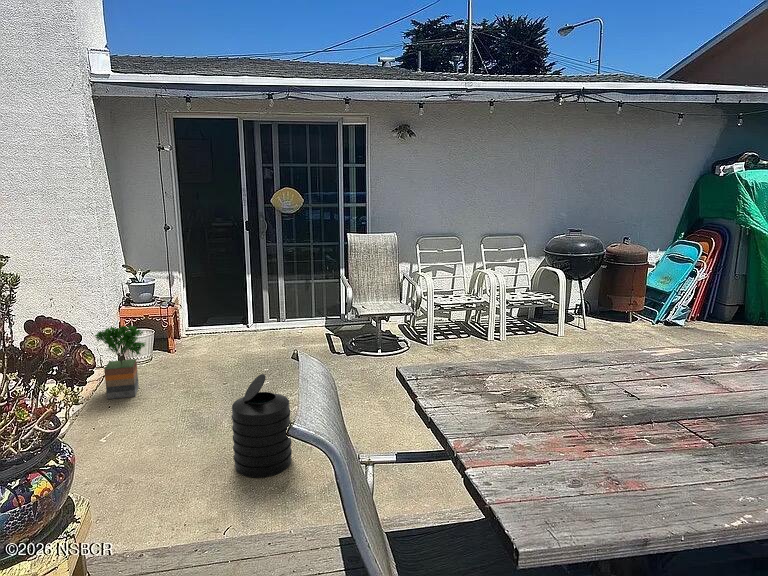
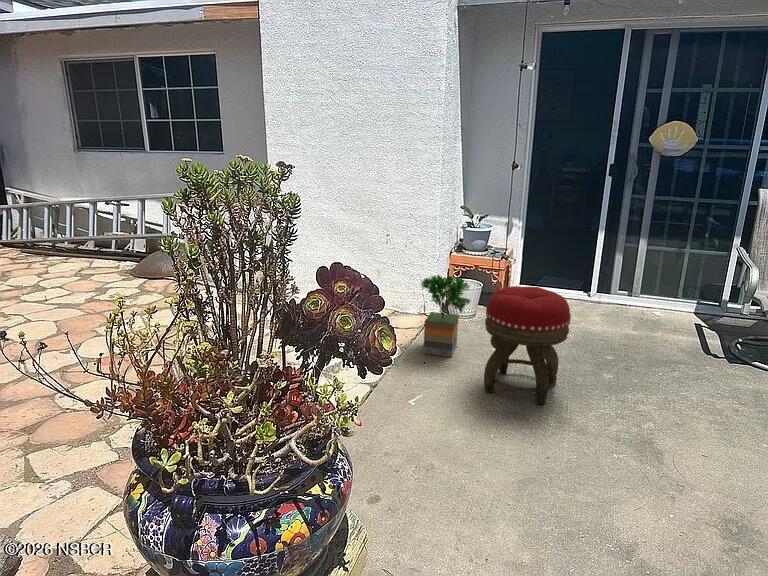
footstool: none [160,322,229,414] -> present [484,286,571,405]
trash can: present [231,374,292,478] -> none [558,389,658,540]

